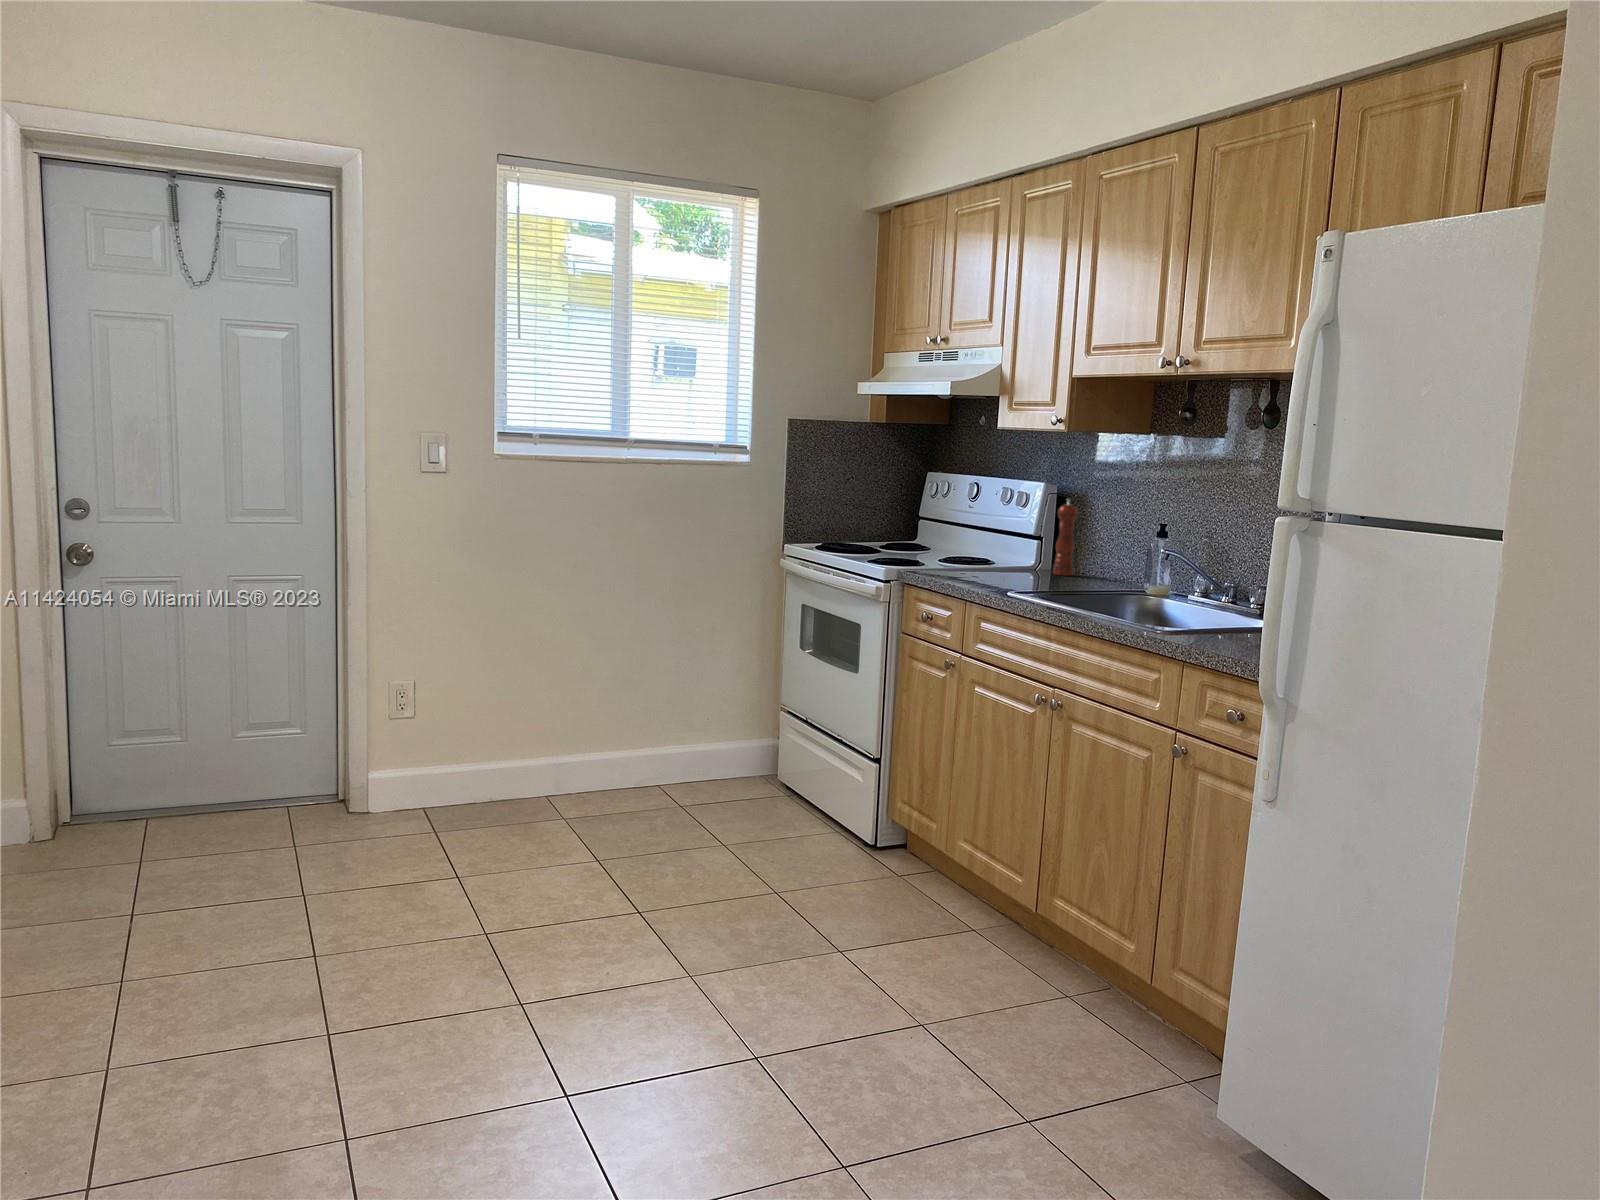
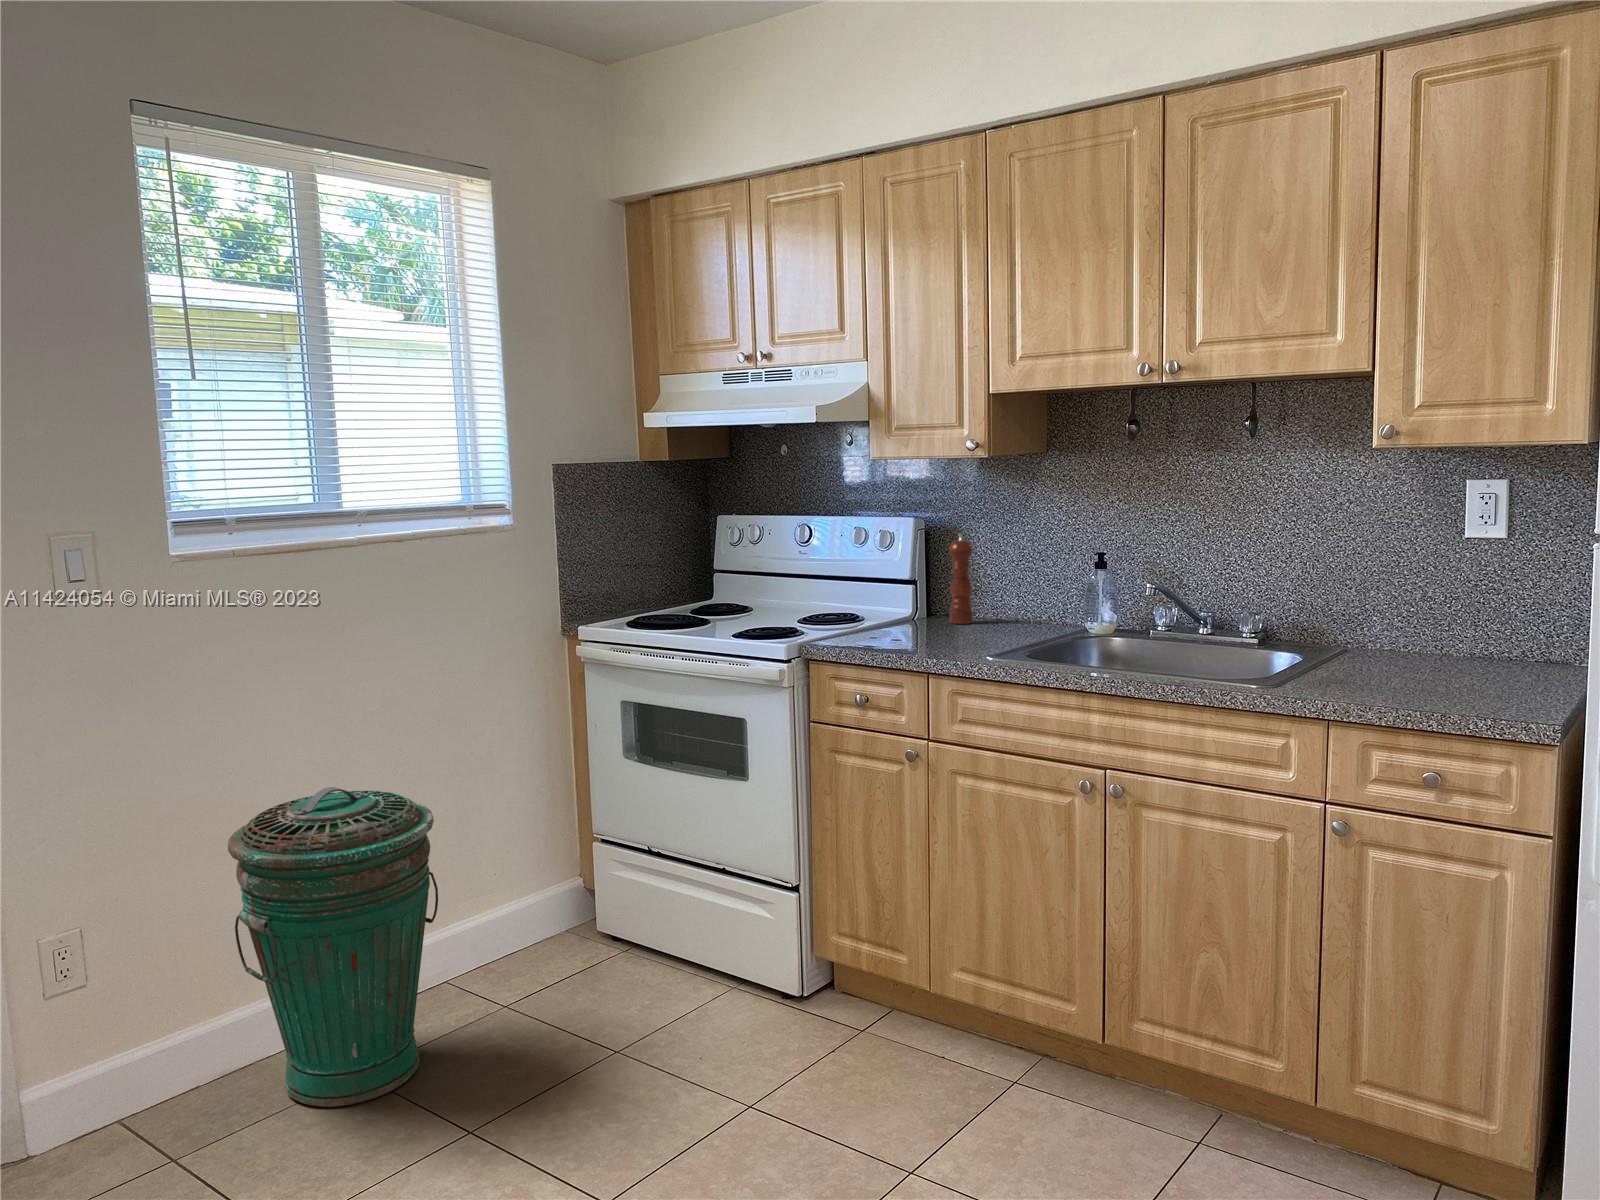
trash can: none [495,619,627,831] -> present [228,787,438,1107]

